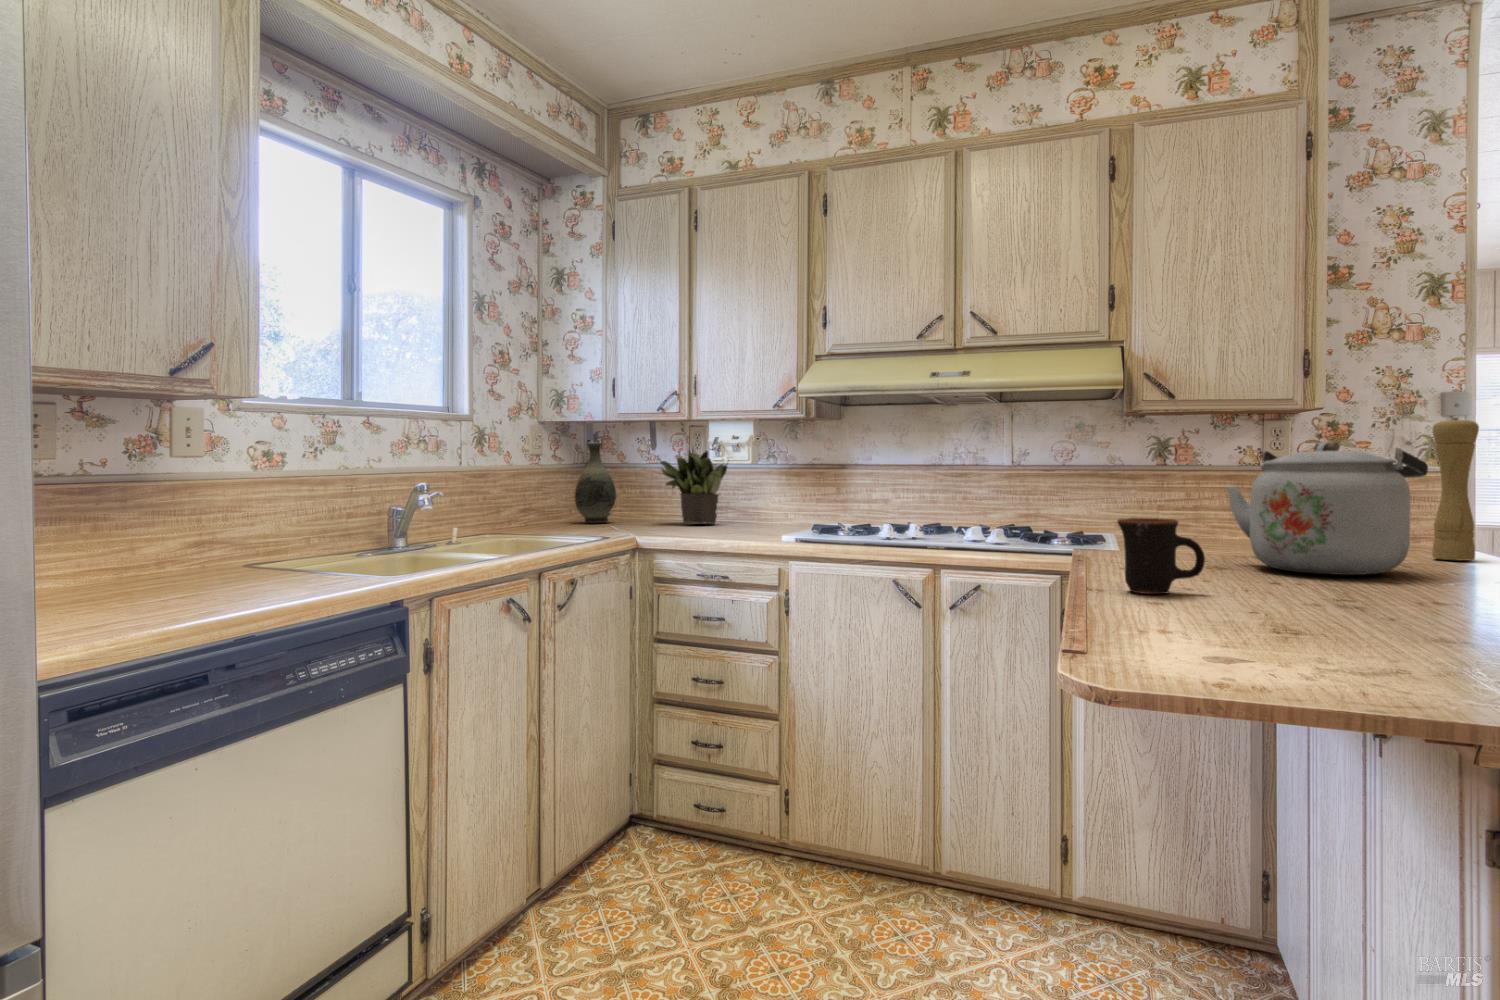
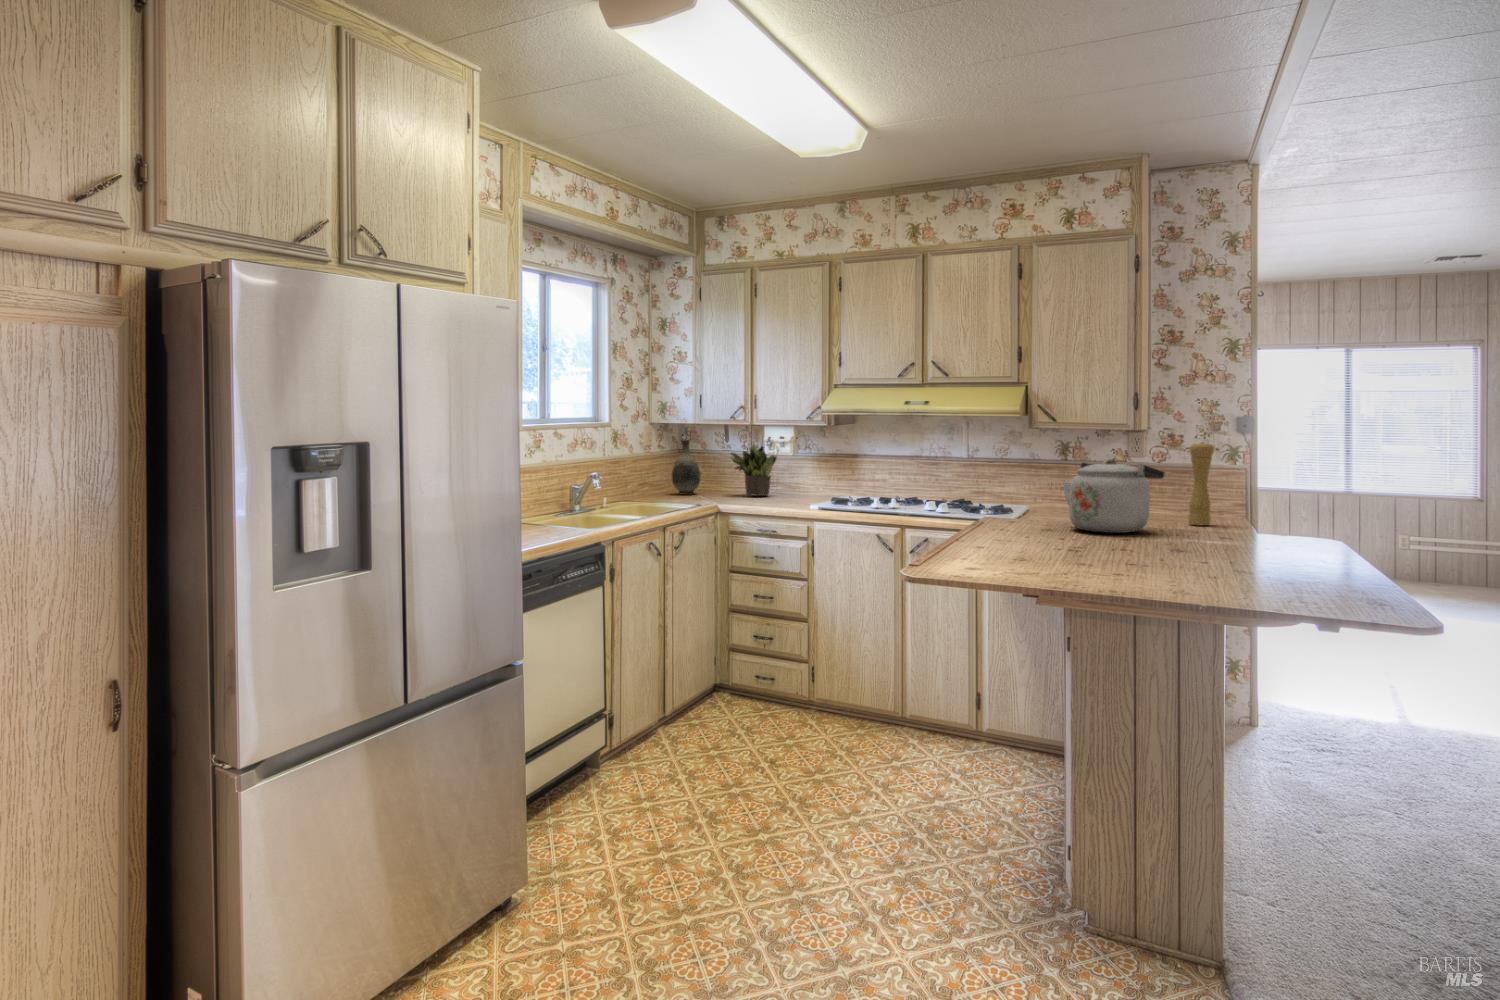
mug: present [1117,518,1205,594] -> none [976,502,1019,541]

